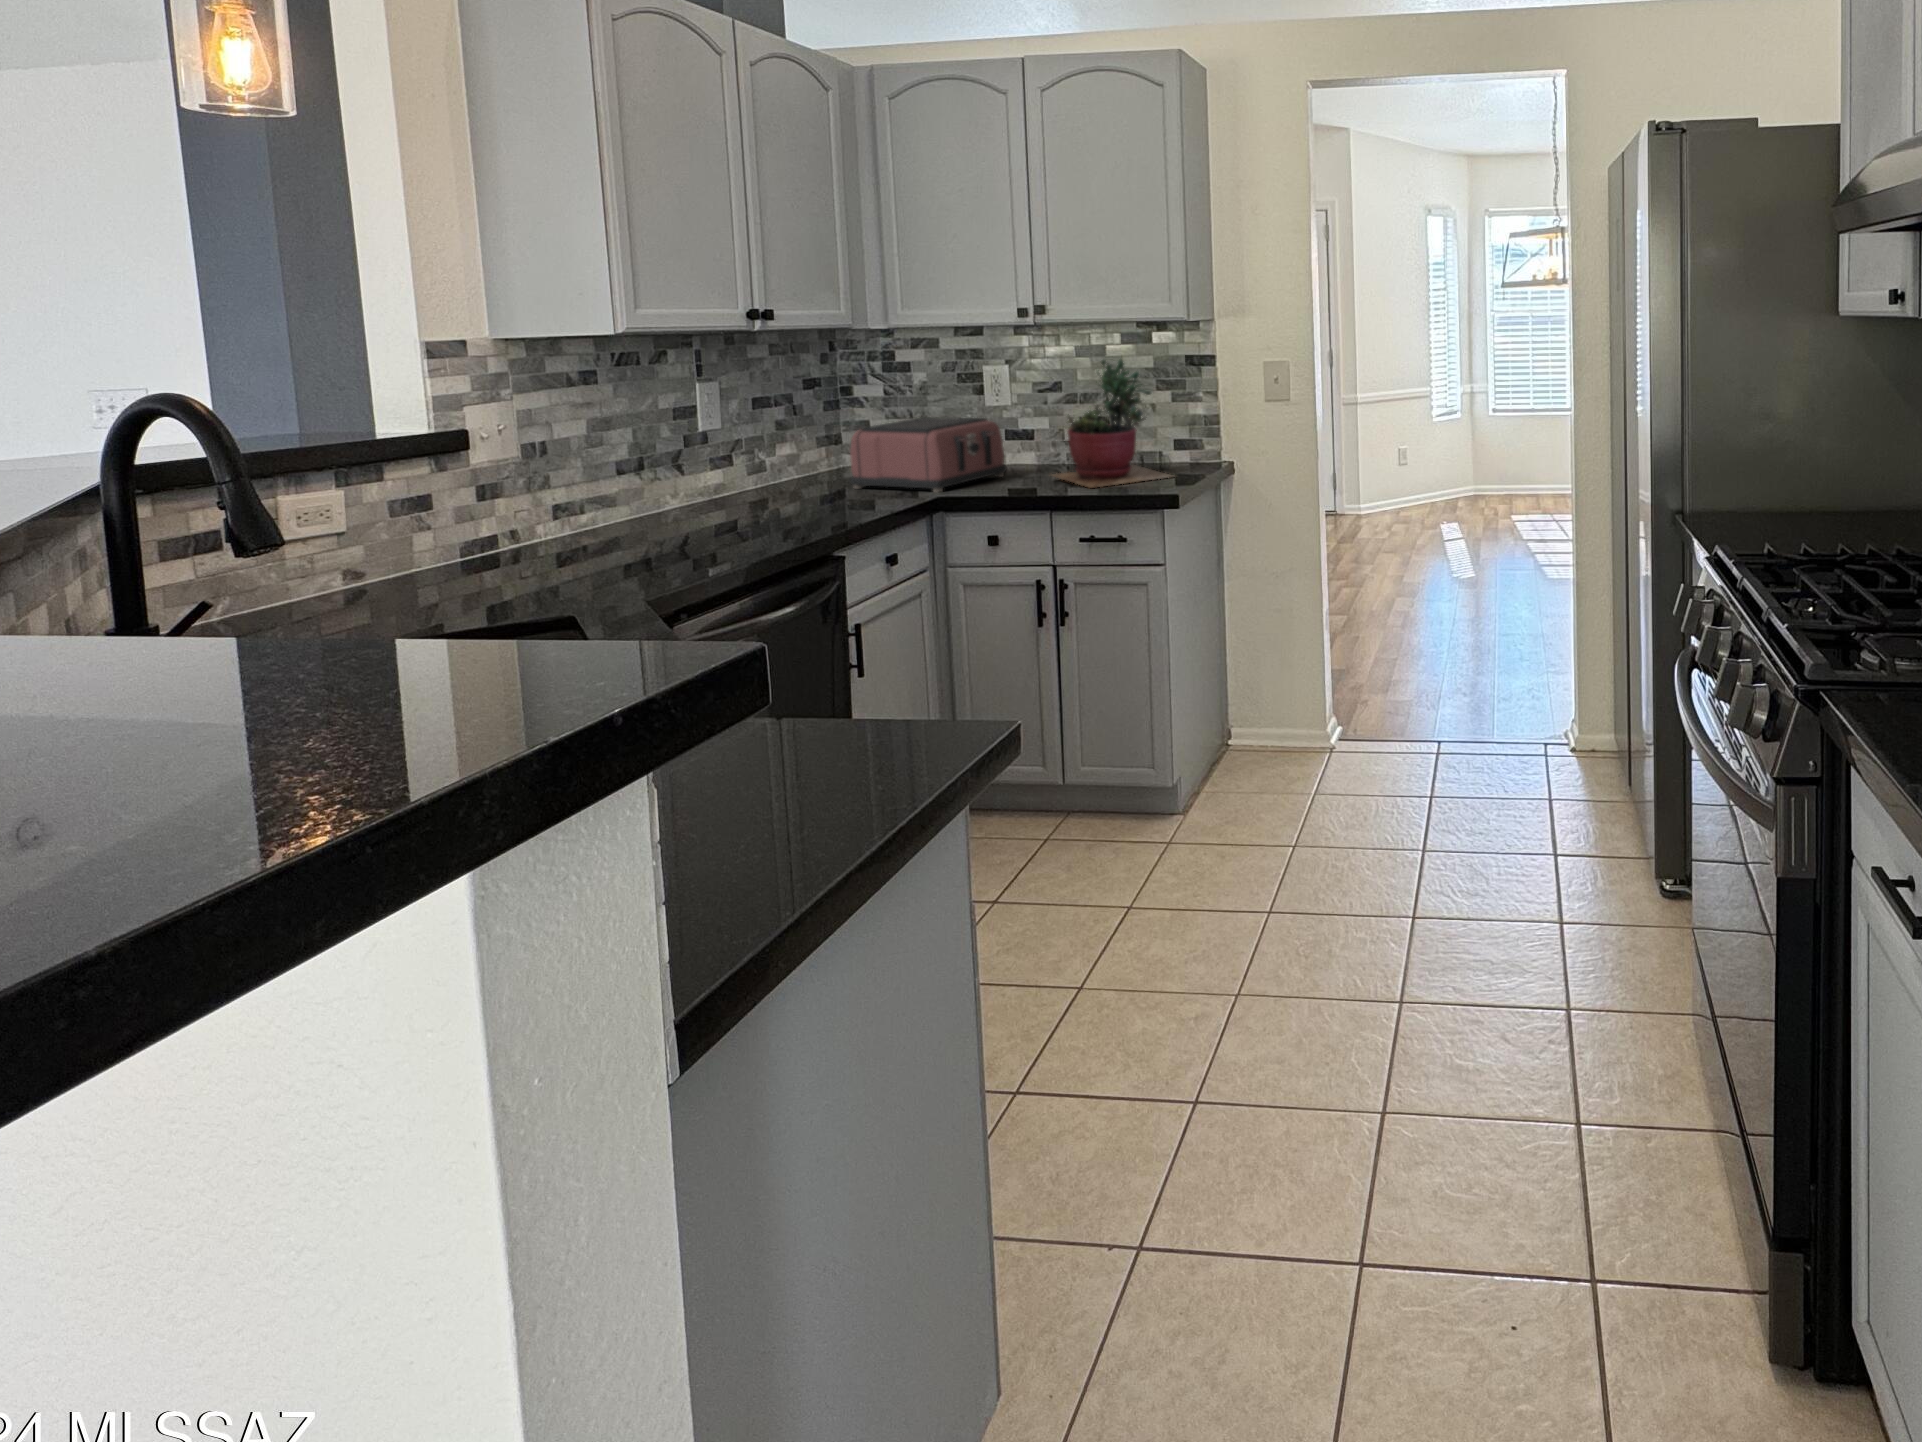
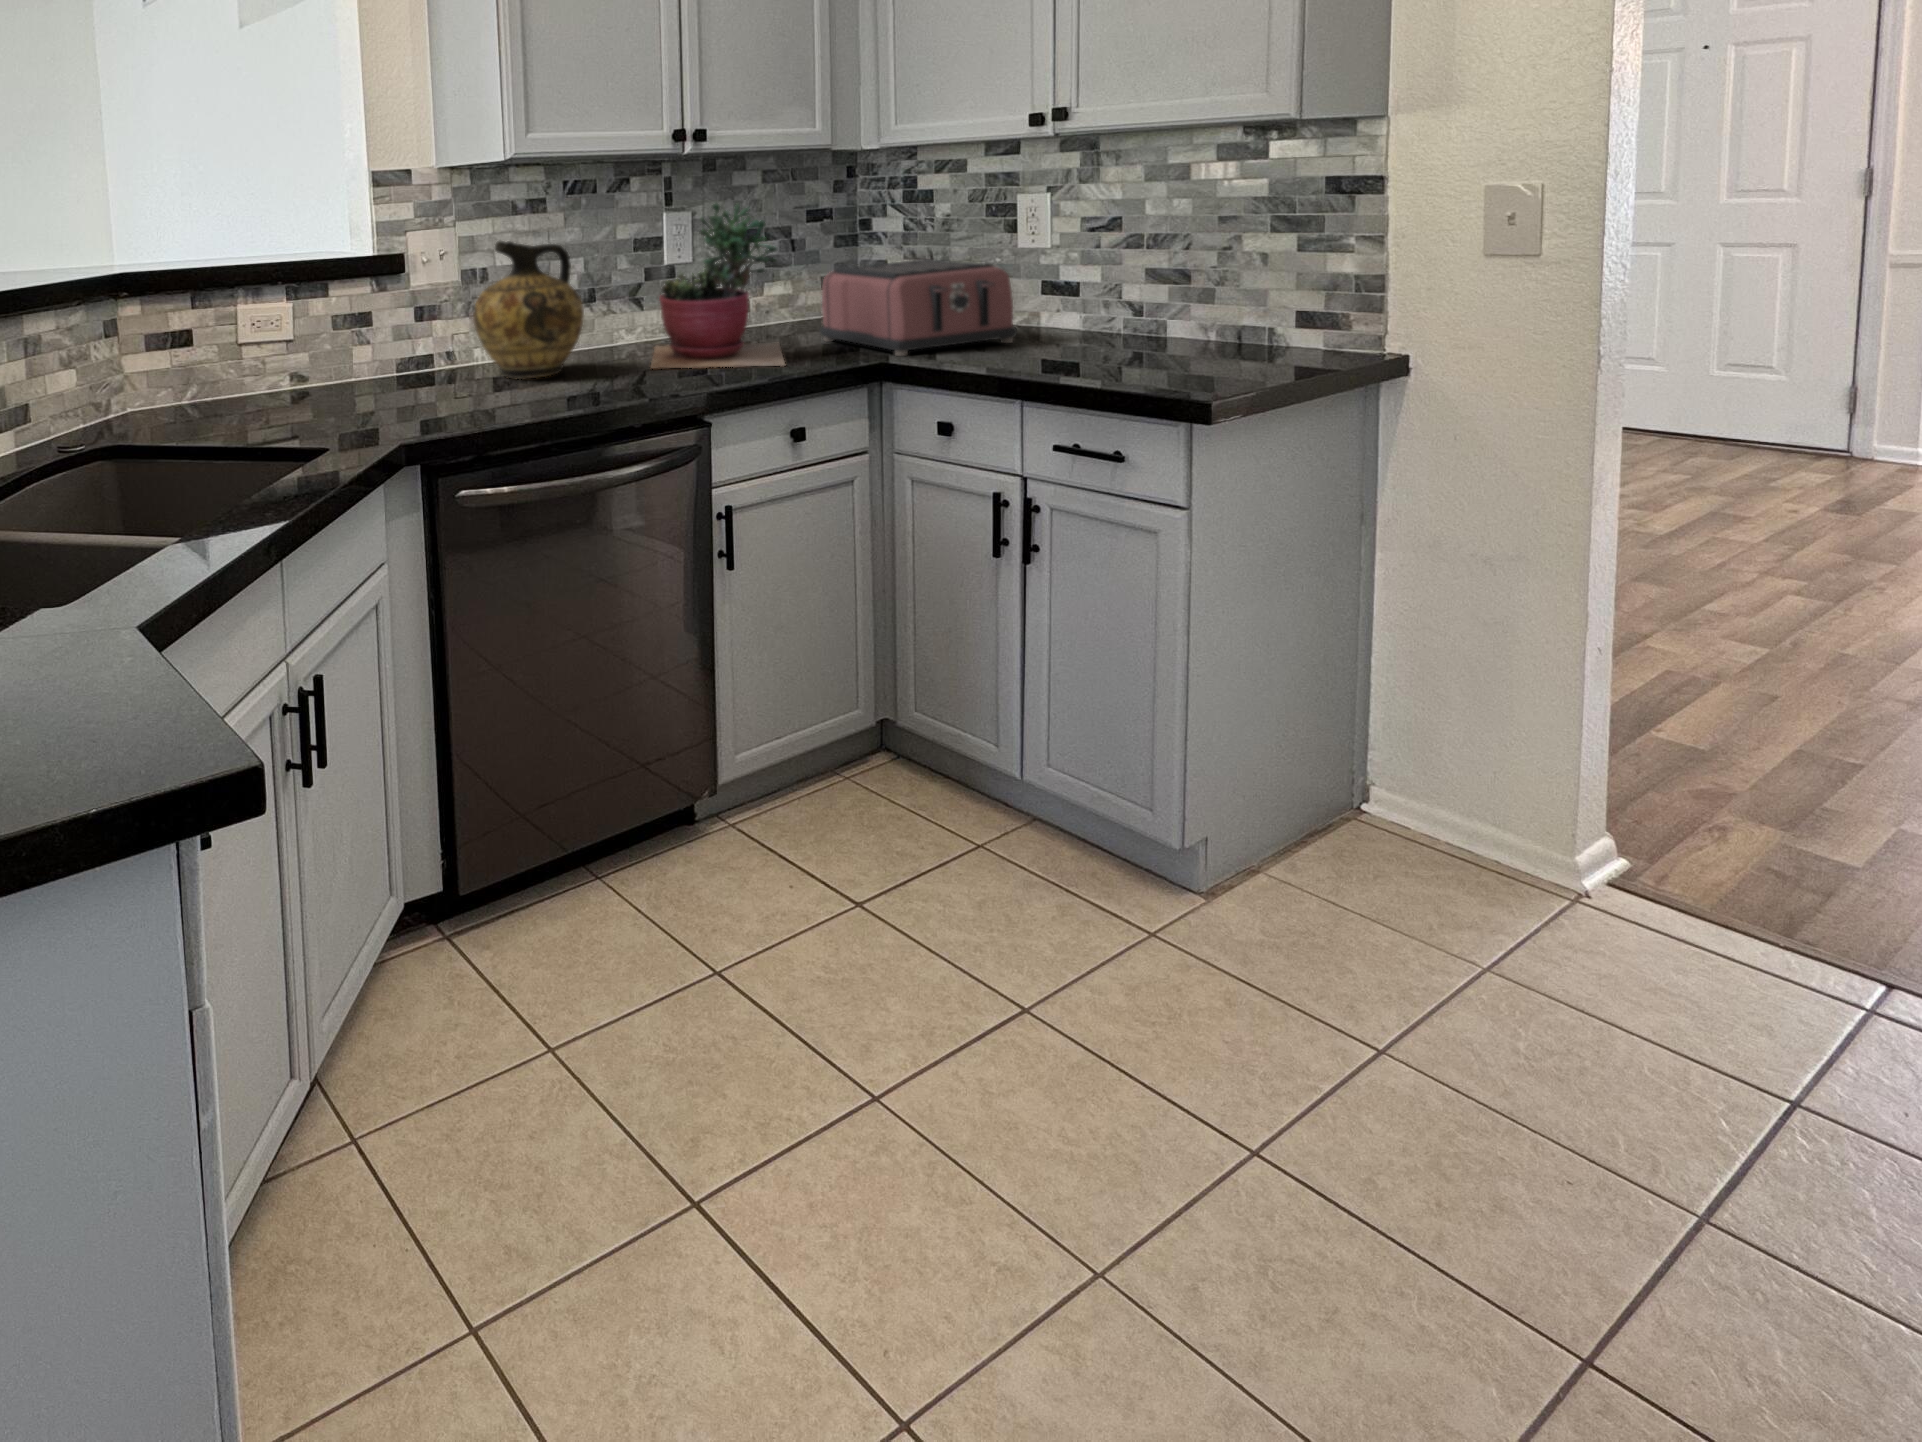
succulent plant: present [1053,359,1171,488] -> present [650,204,785,368]
ceramic jug: none [561,412,685,546] -> present [473,241,584,379]

